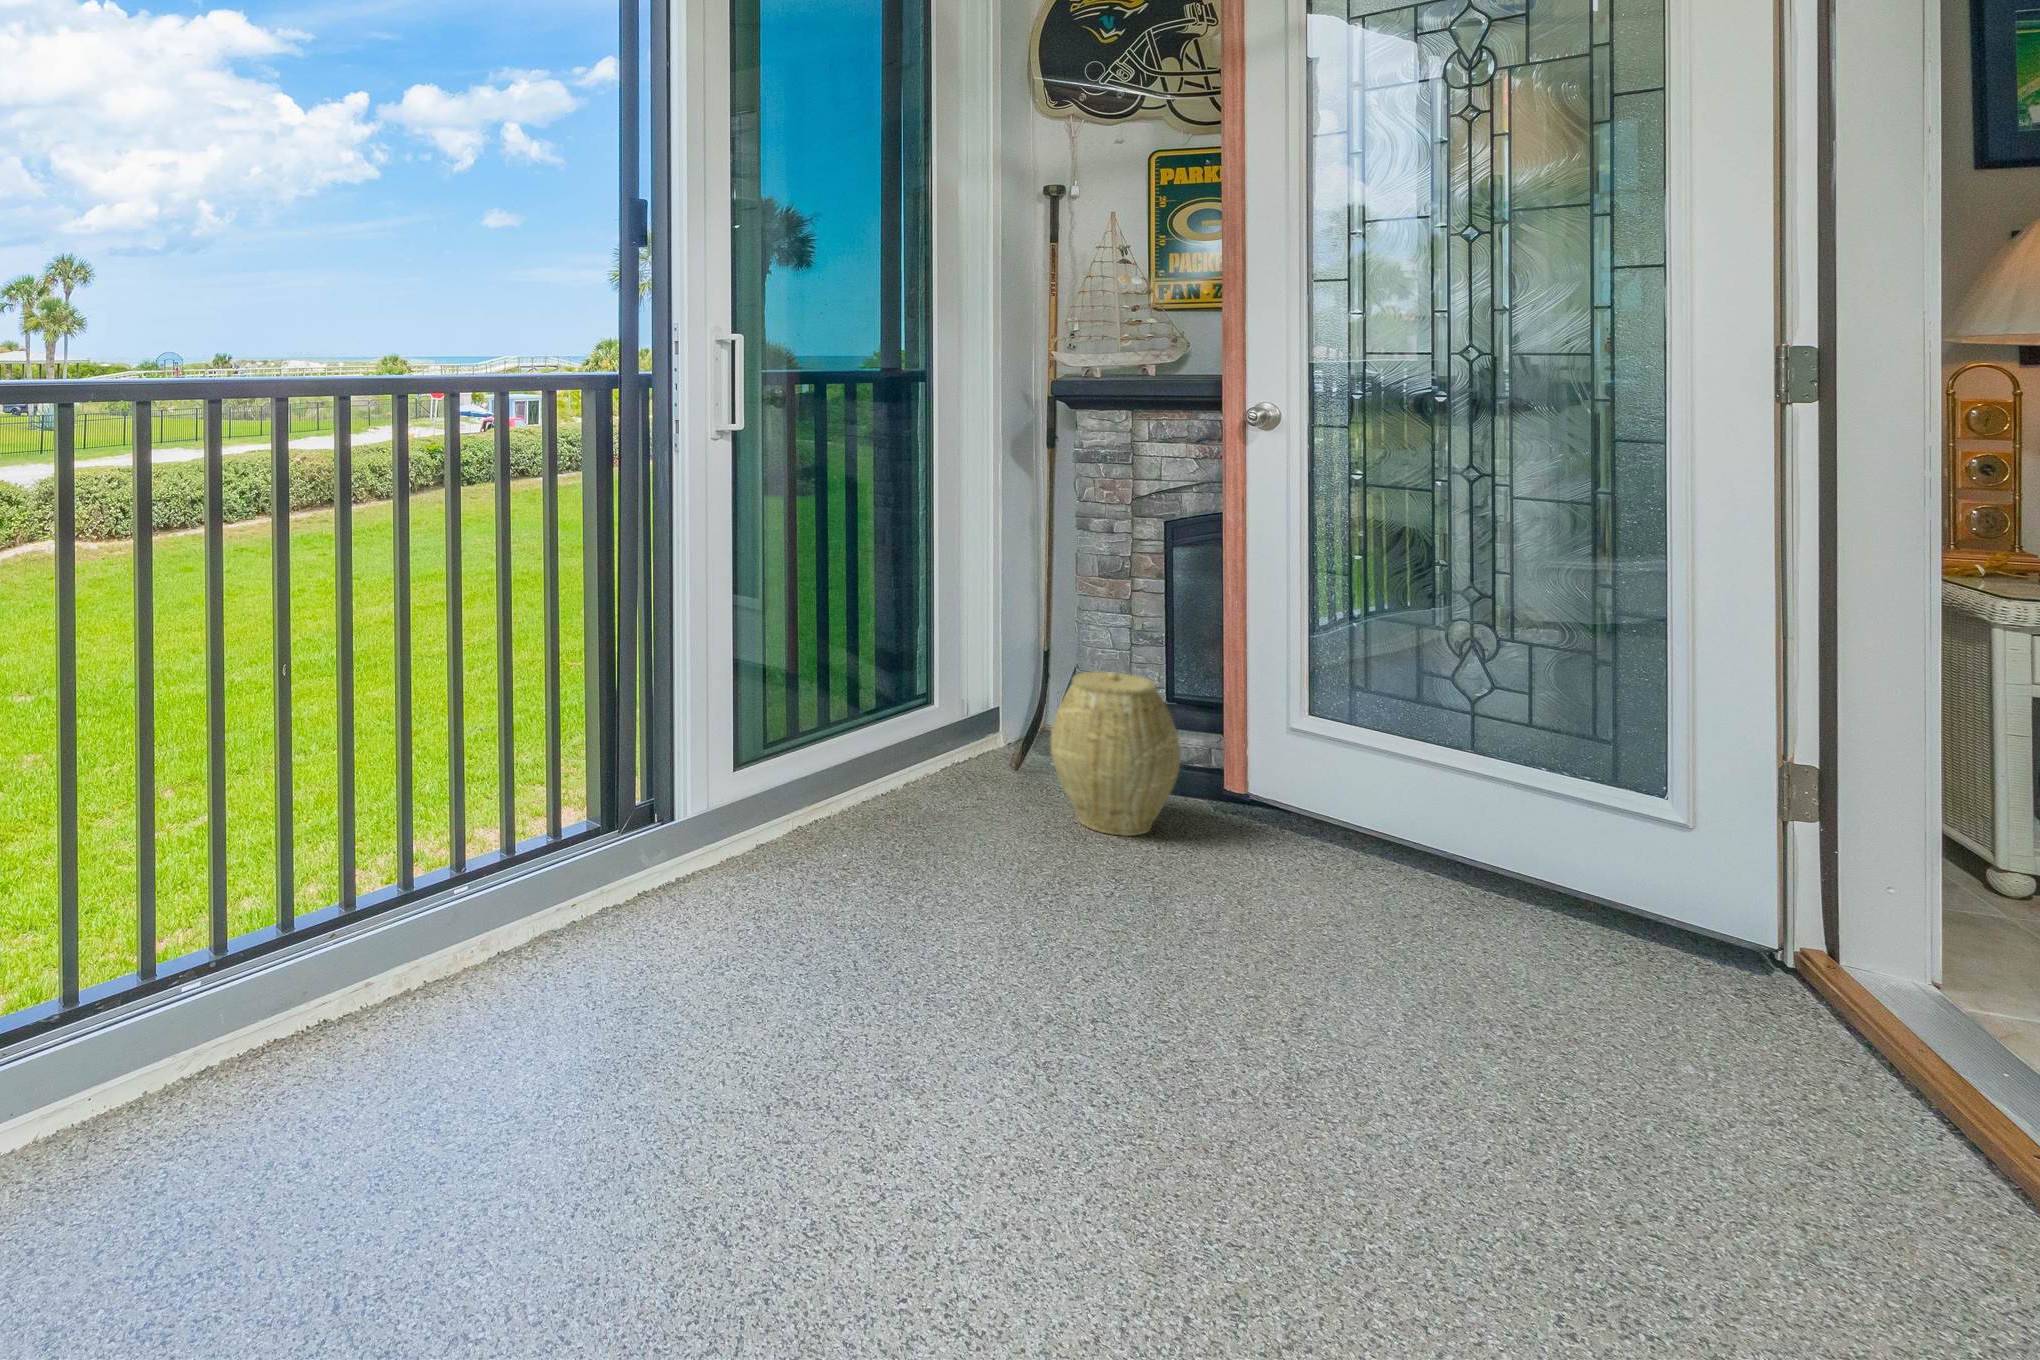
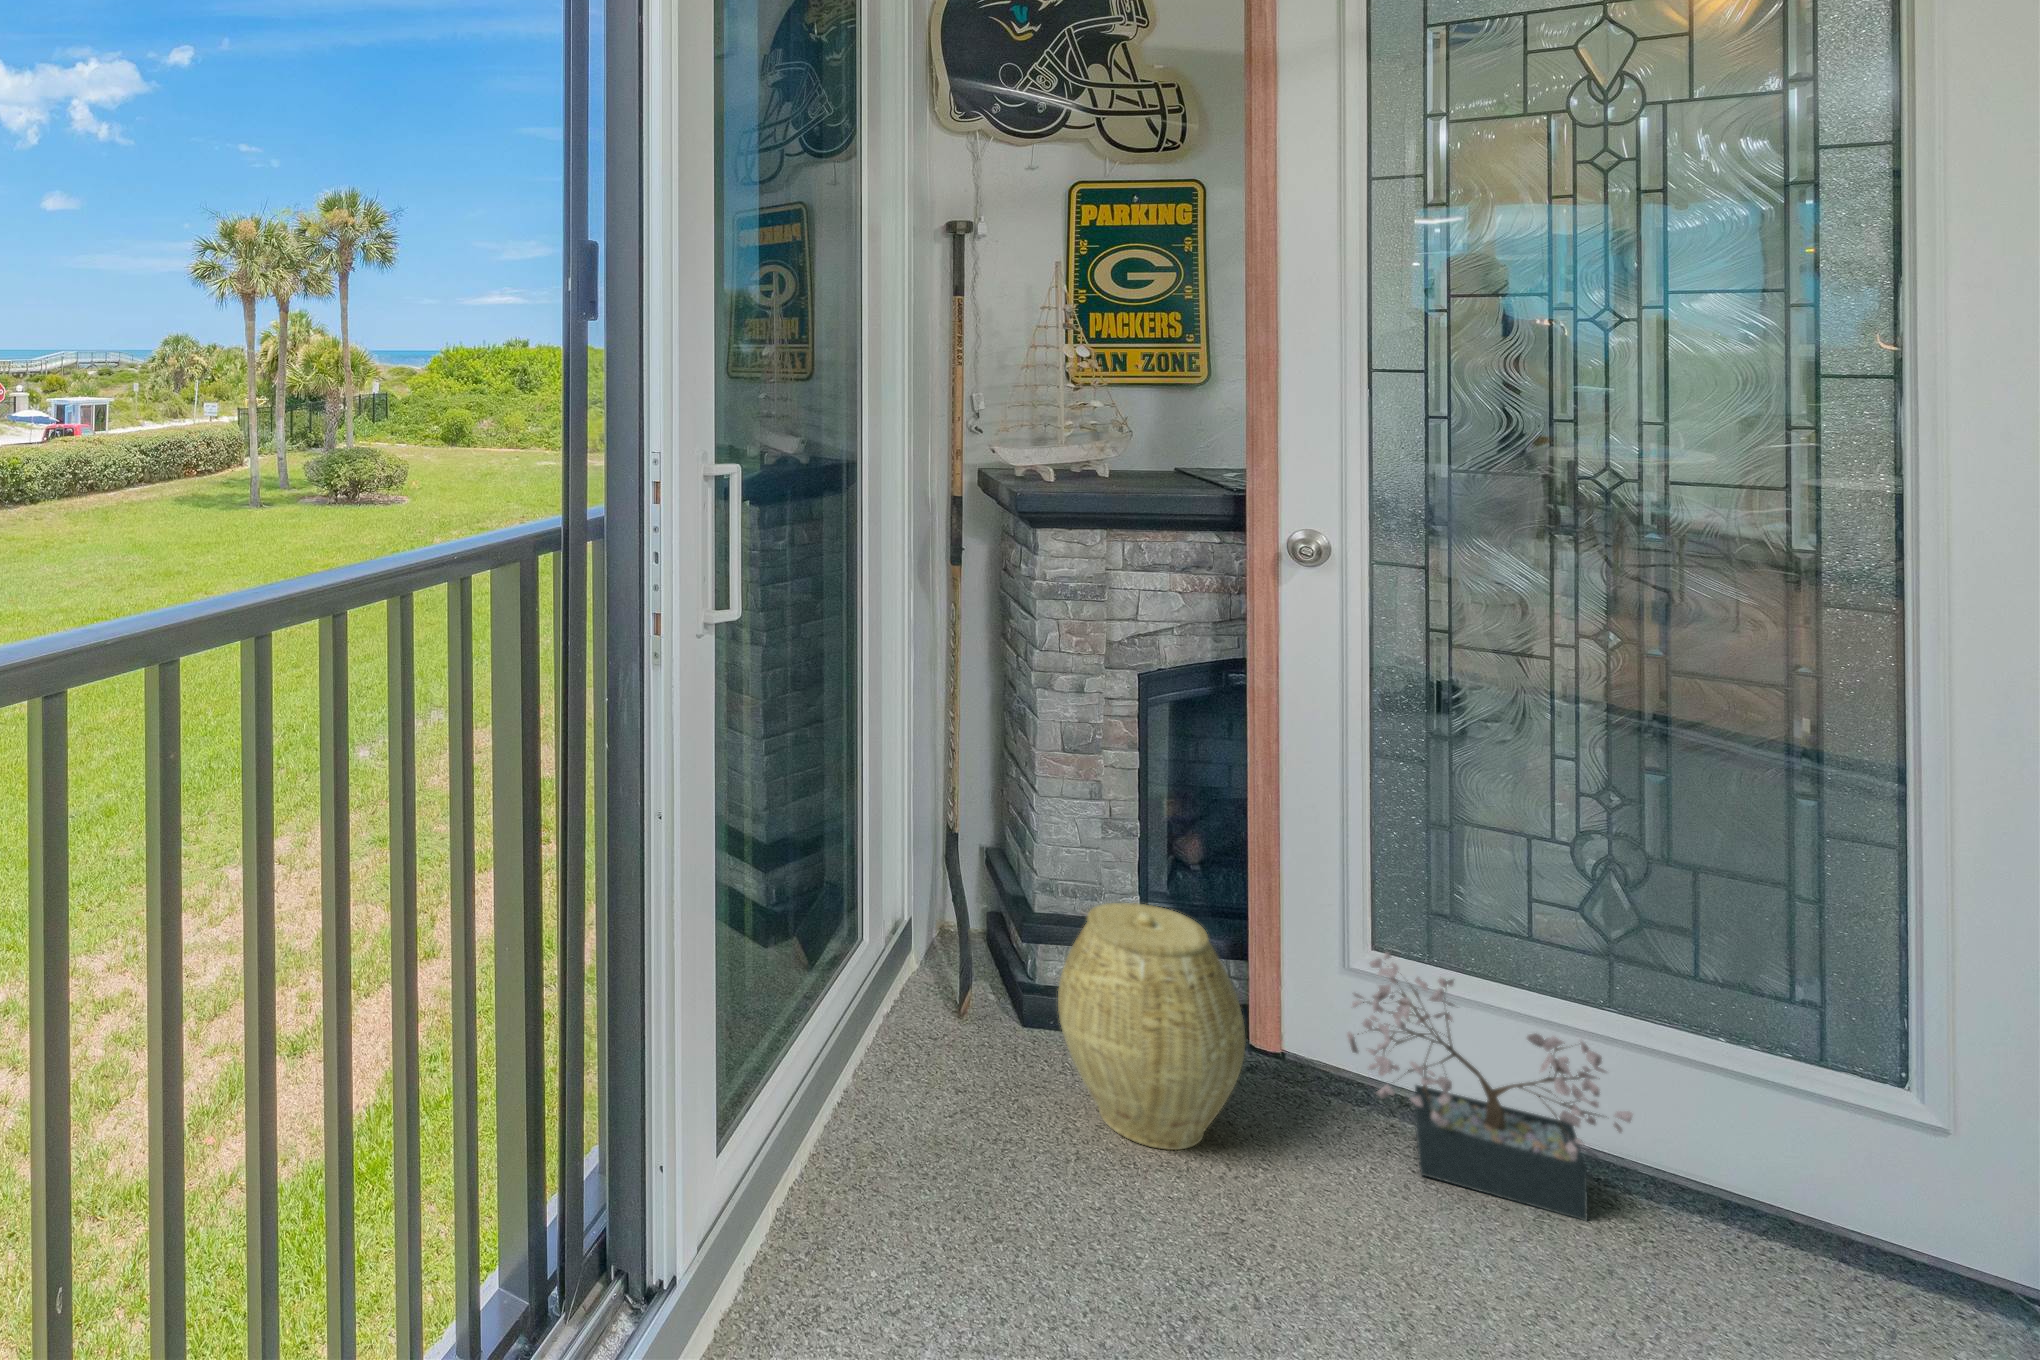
decorative plant: none [1256,714,1442,892] -> present [1347,952,1633,1220]

